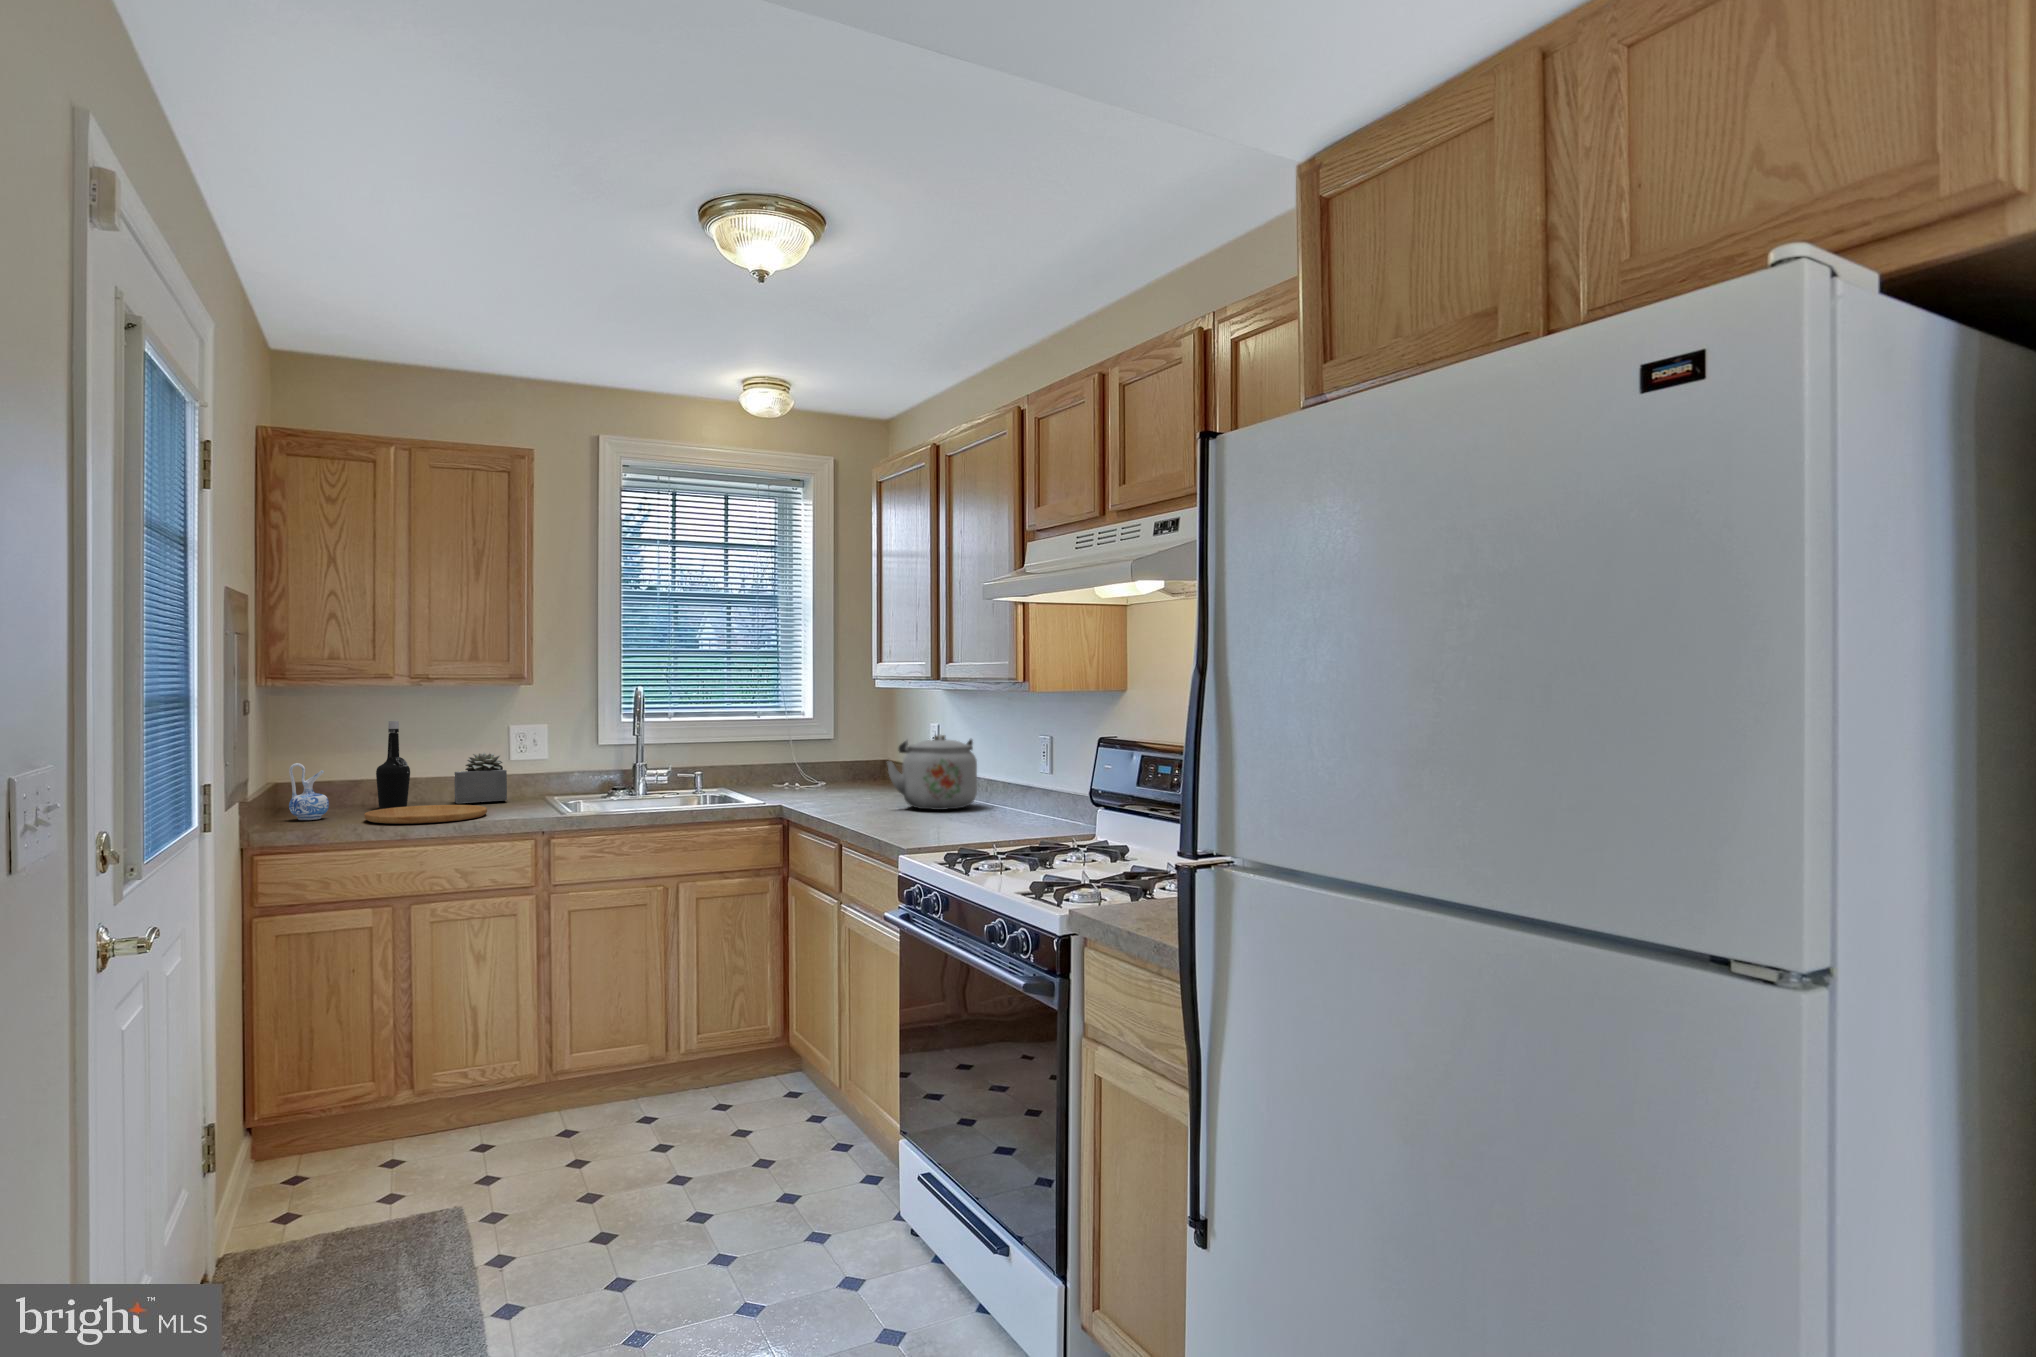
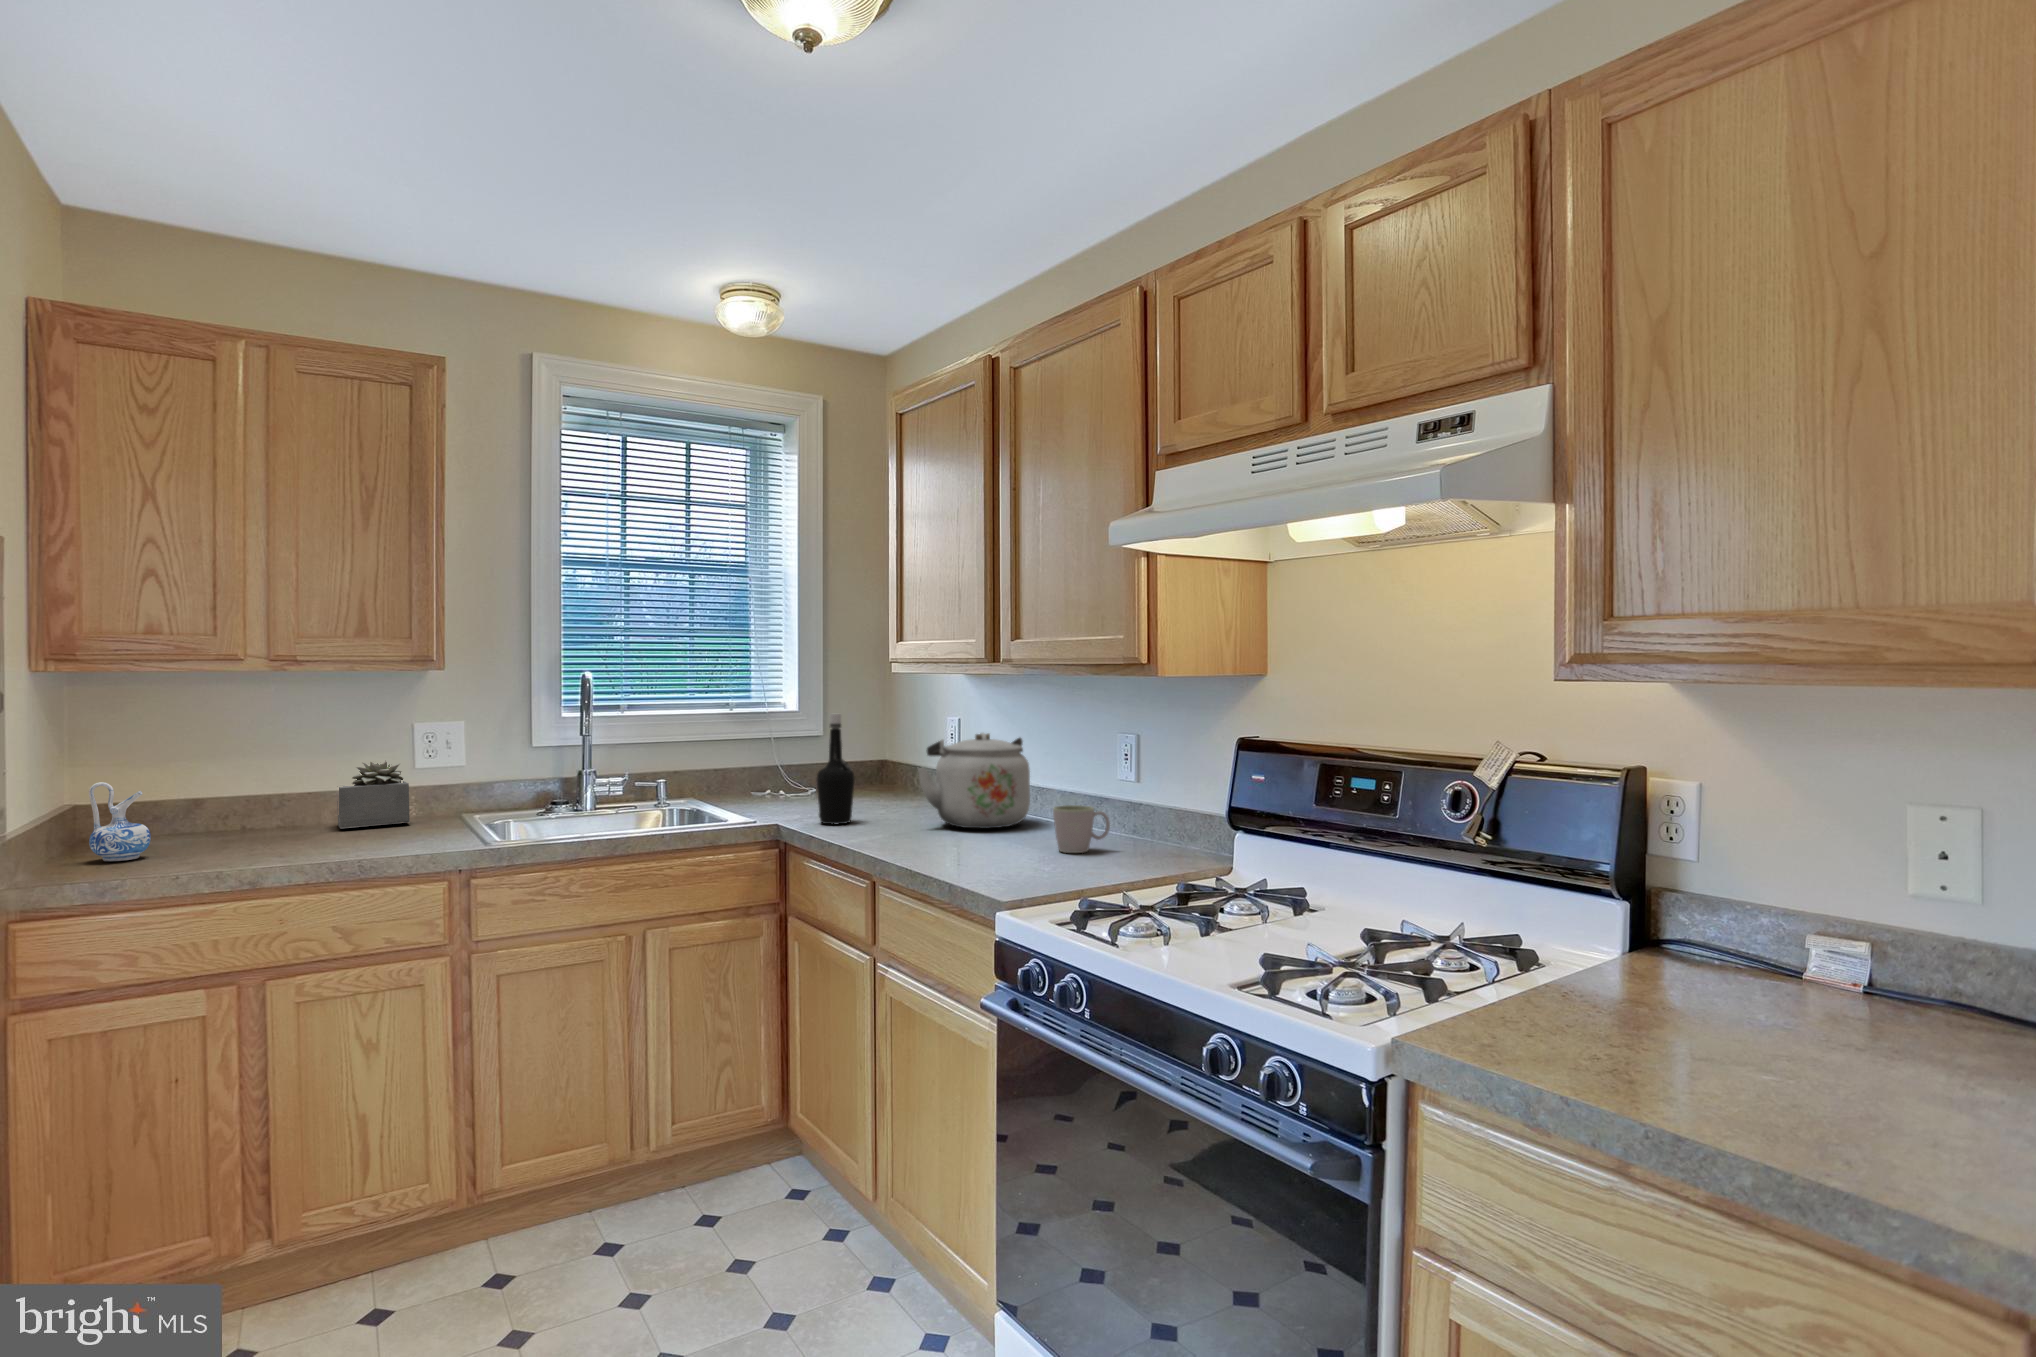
bottle: present [376,721,410,809] -> present [816,714,855,824]
mug: none [975,789,1019,825] -> present [1053,805,1110,853]
cutting board: present [364,805,487,824] -> none [201,833,382,865]

